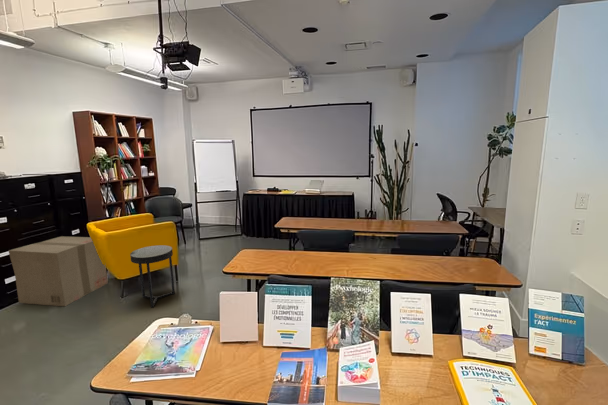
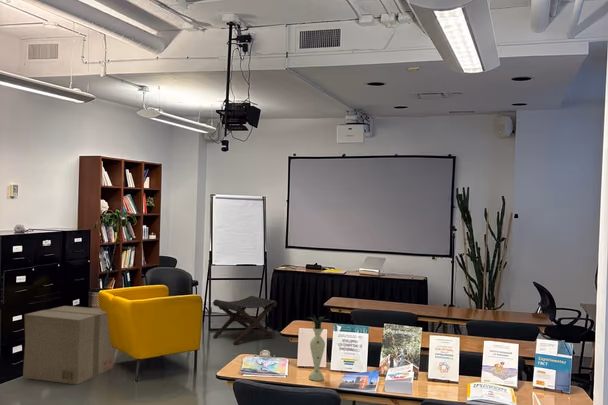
footstool: none [198,213,247,251] -> present [213,296,277,345]
side table: present [130,245,175,307] -> none [159,322,204,392]
vase: none [211,280,248,377] -> present [309,316,328,381]

